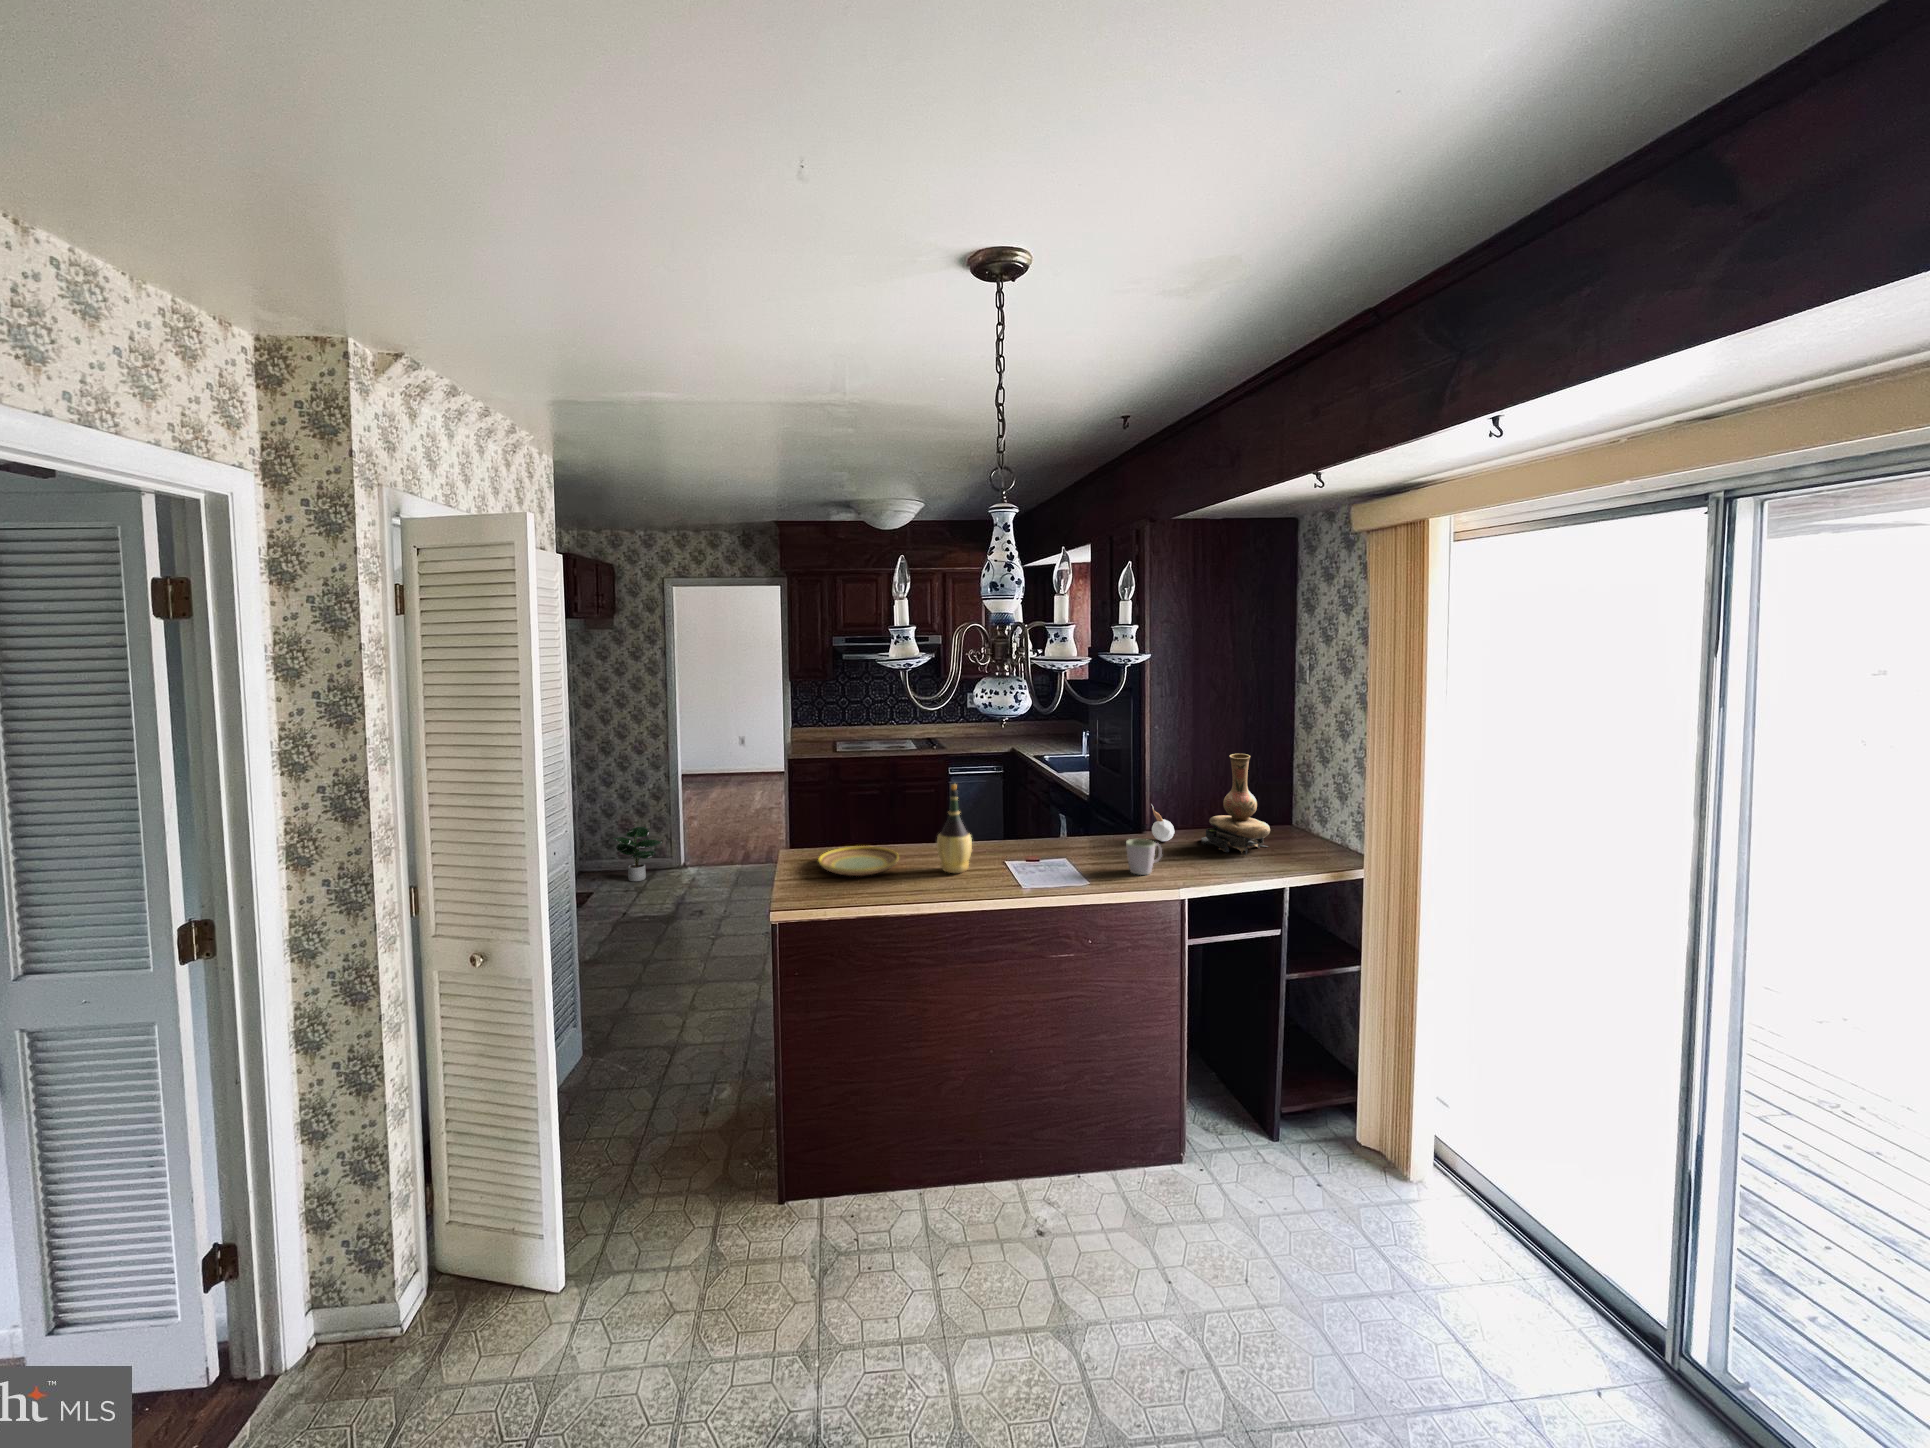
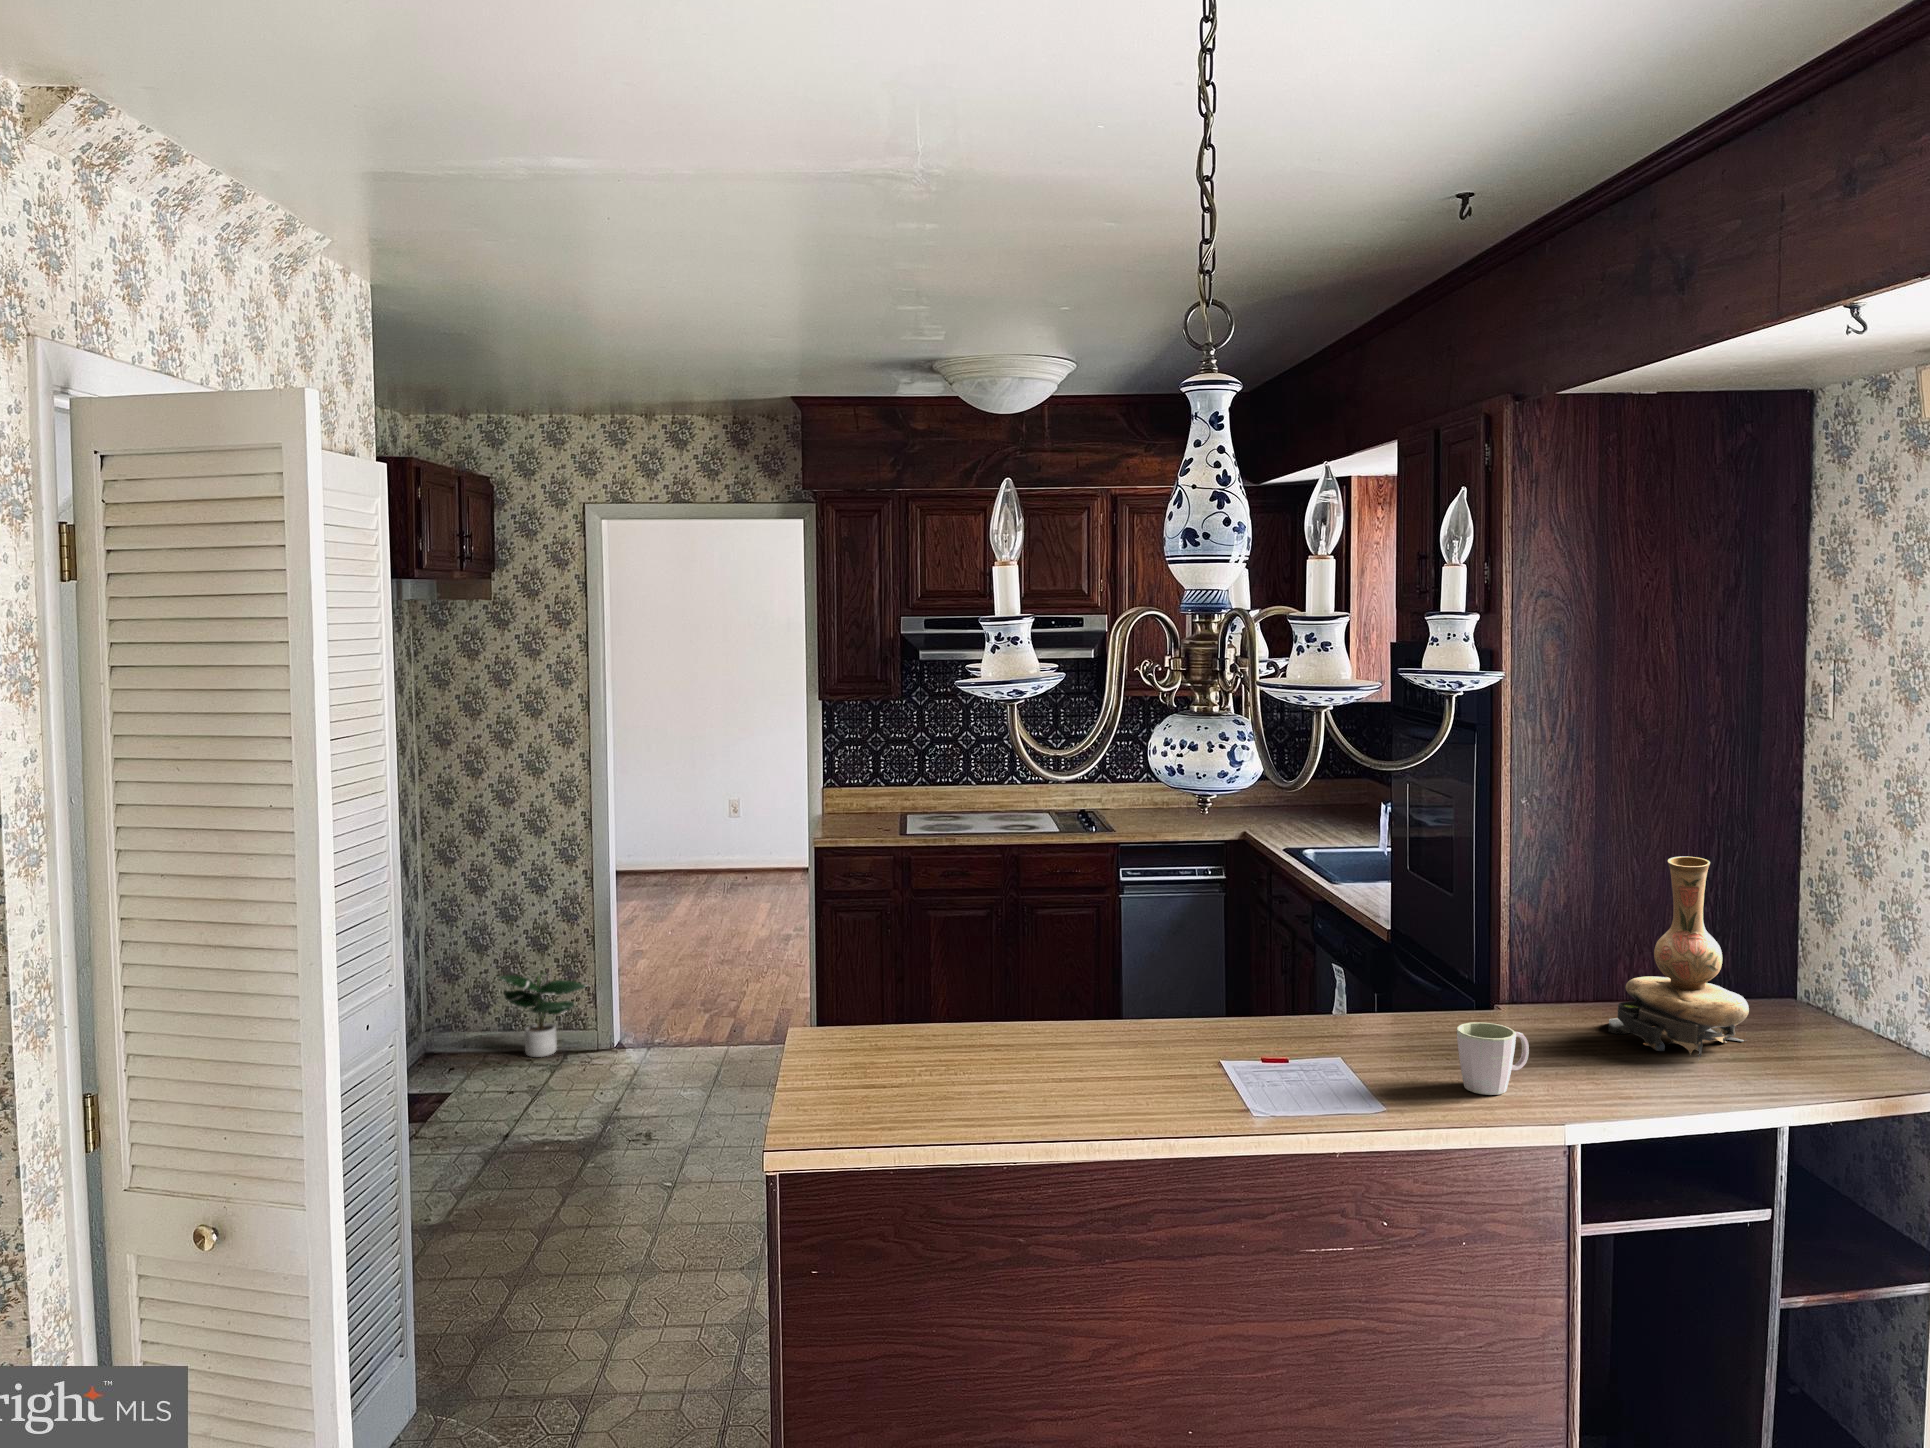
wine bottle: present [937,784,972,873] -> none [1084,908,1153,1081]
candle: present [1152,808,1175,841] -> none [1509,950,1555,1024]
plate: present [818,846,899,876] -> none [857,1021,1012,1081]

